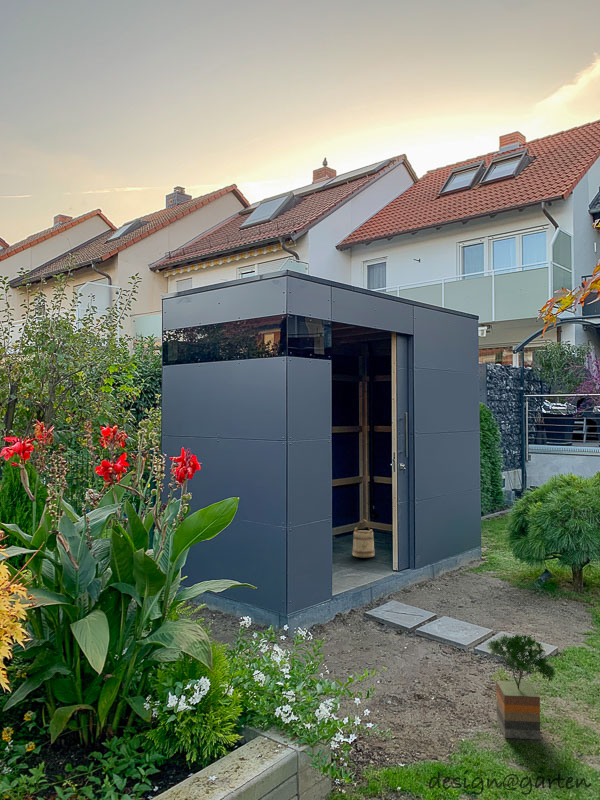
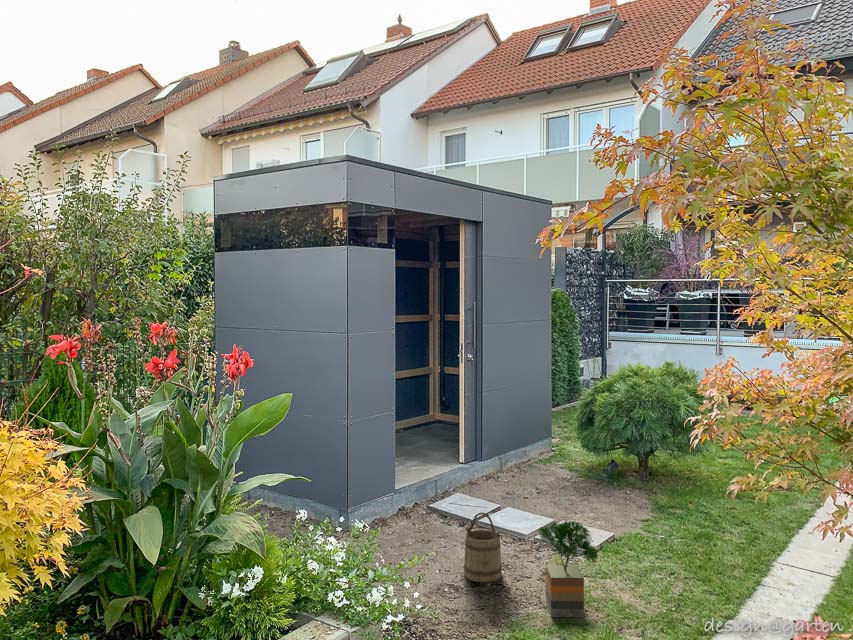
bucket: present [353,520,374,558] -> present [464,512,502,582]

